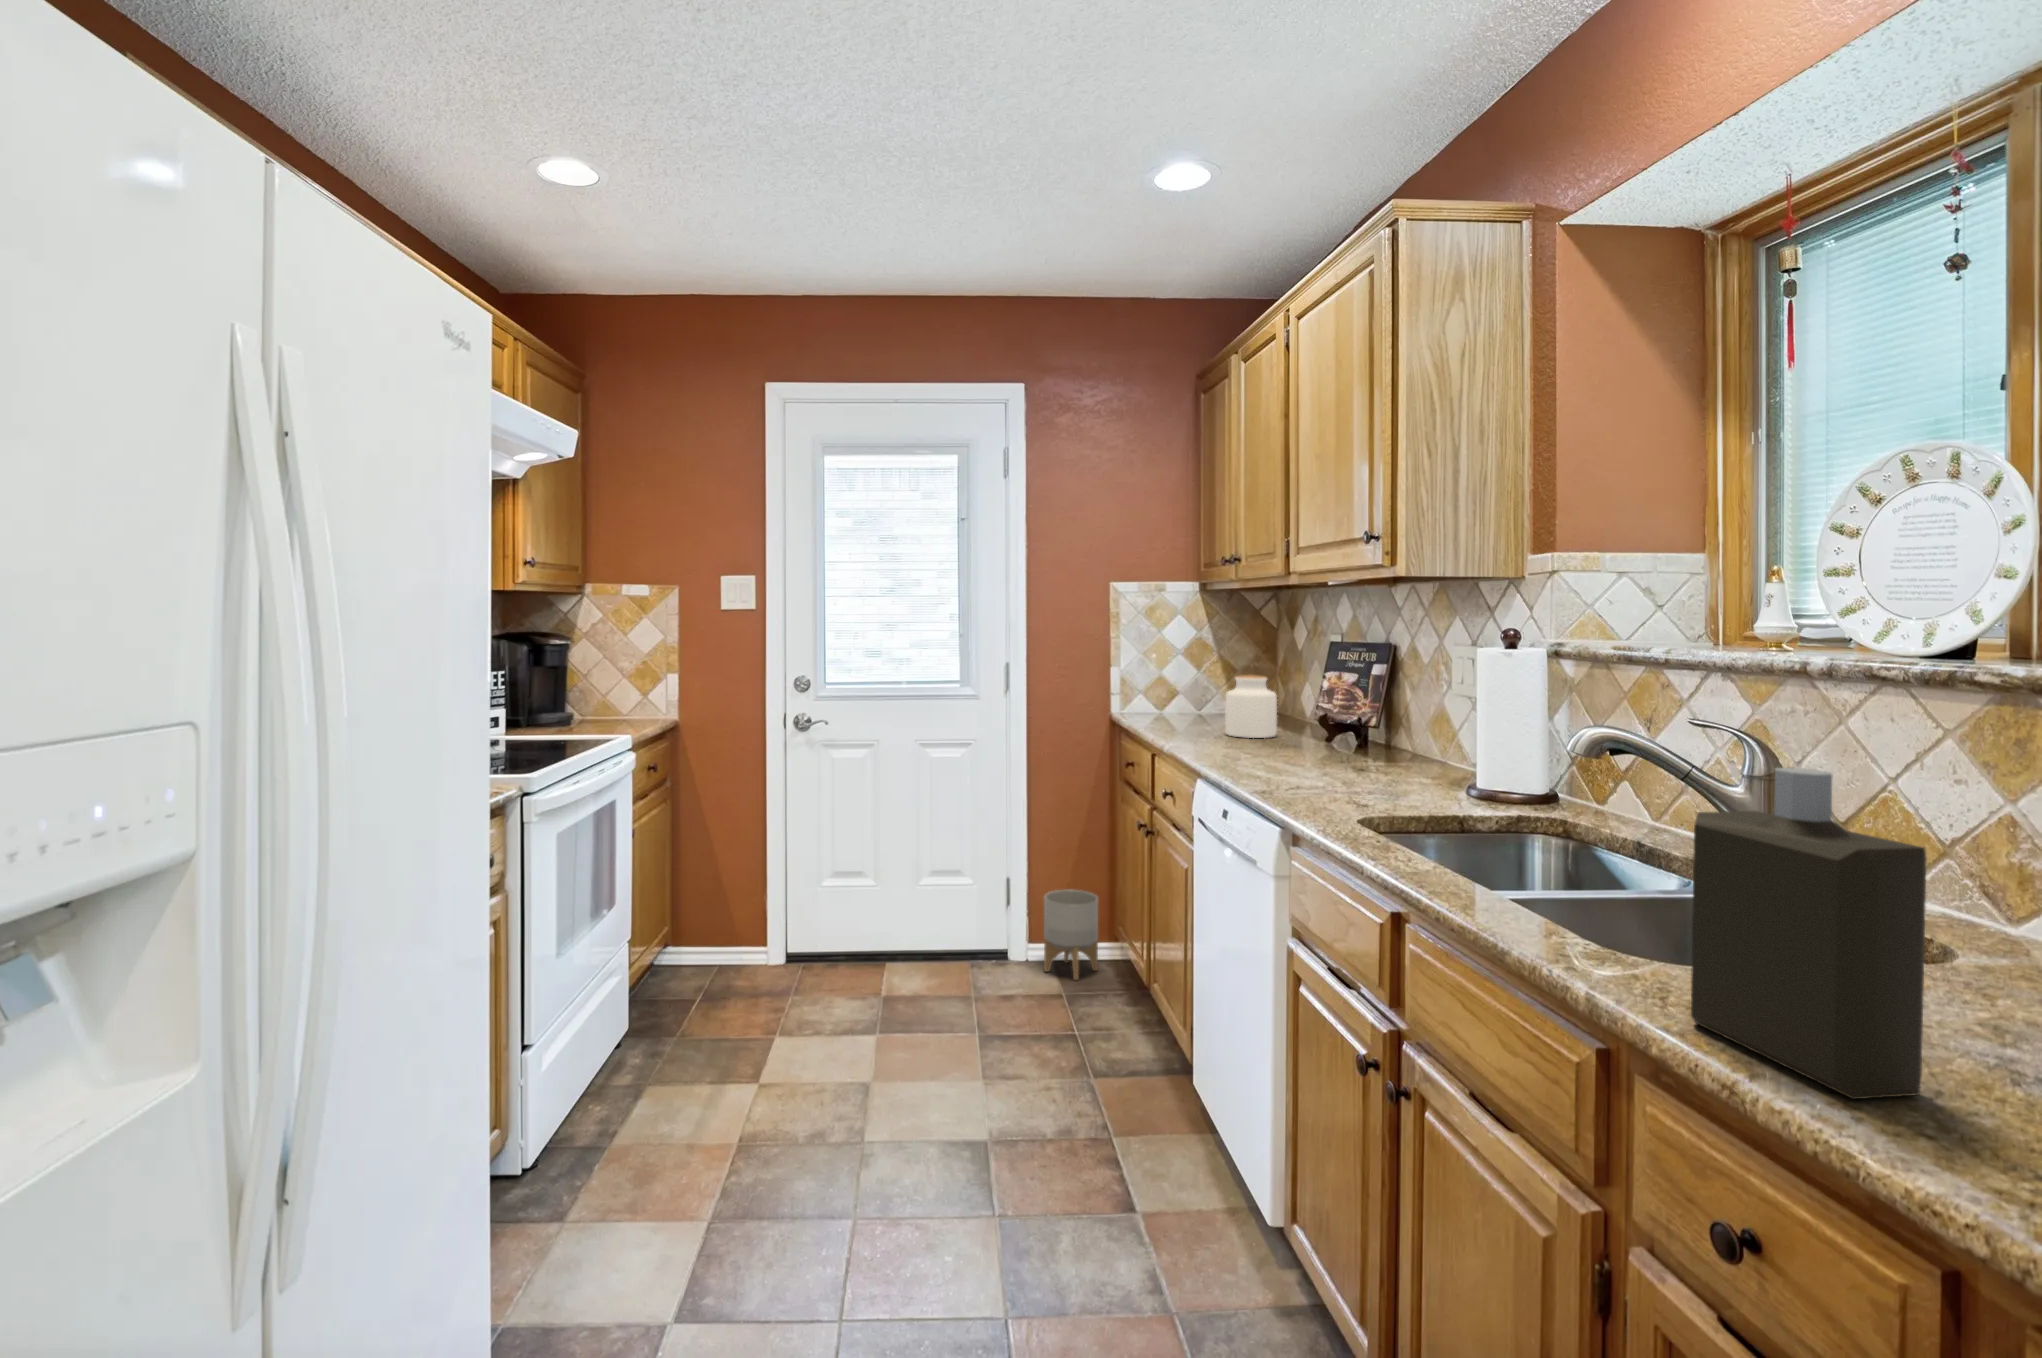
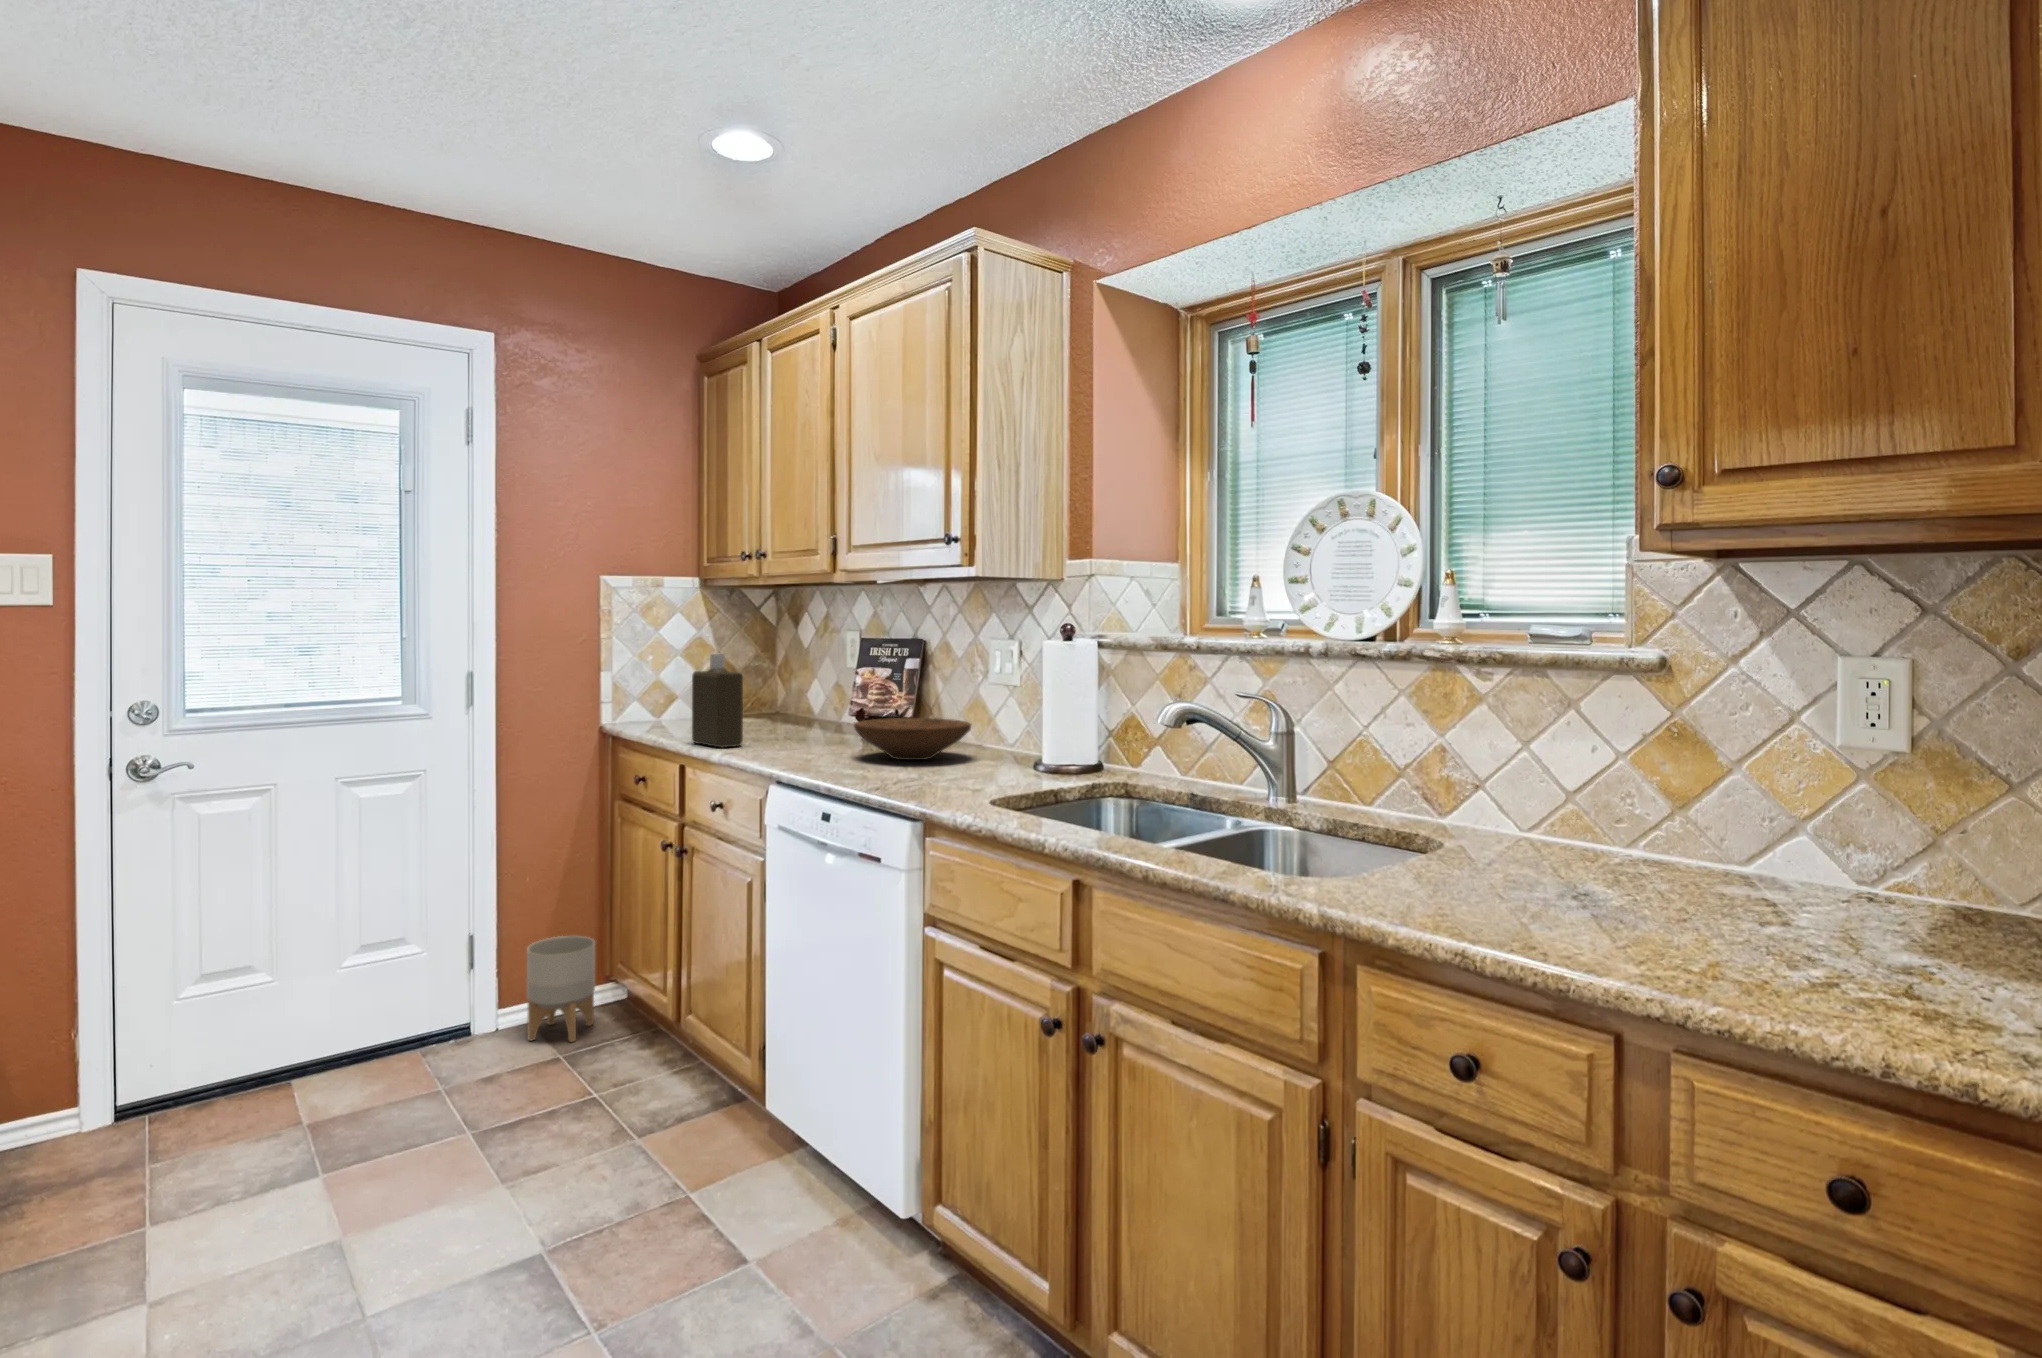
jar: present [1225,675,1277,738] -> none [756,676,808,740]
wooden bowl: none [1287,723,1417,769] -> present [854,718,971,760]
bottle: present [1691,768,1927,1099] -> present [692,654,743,748]

